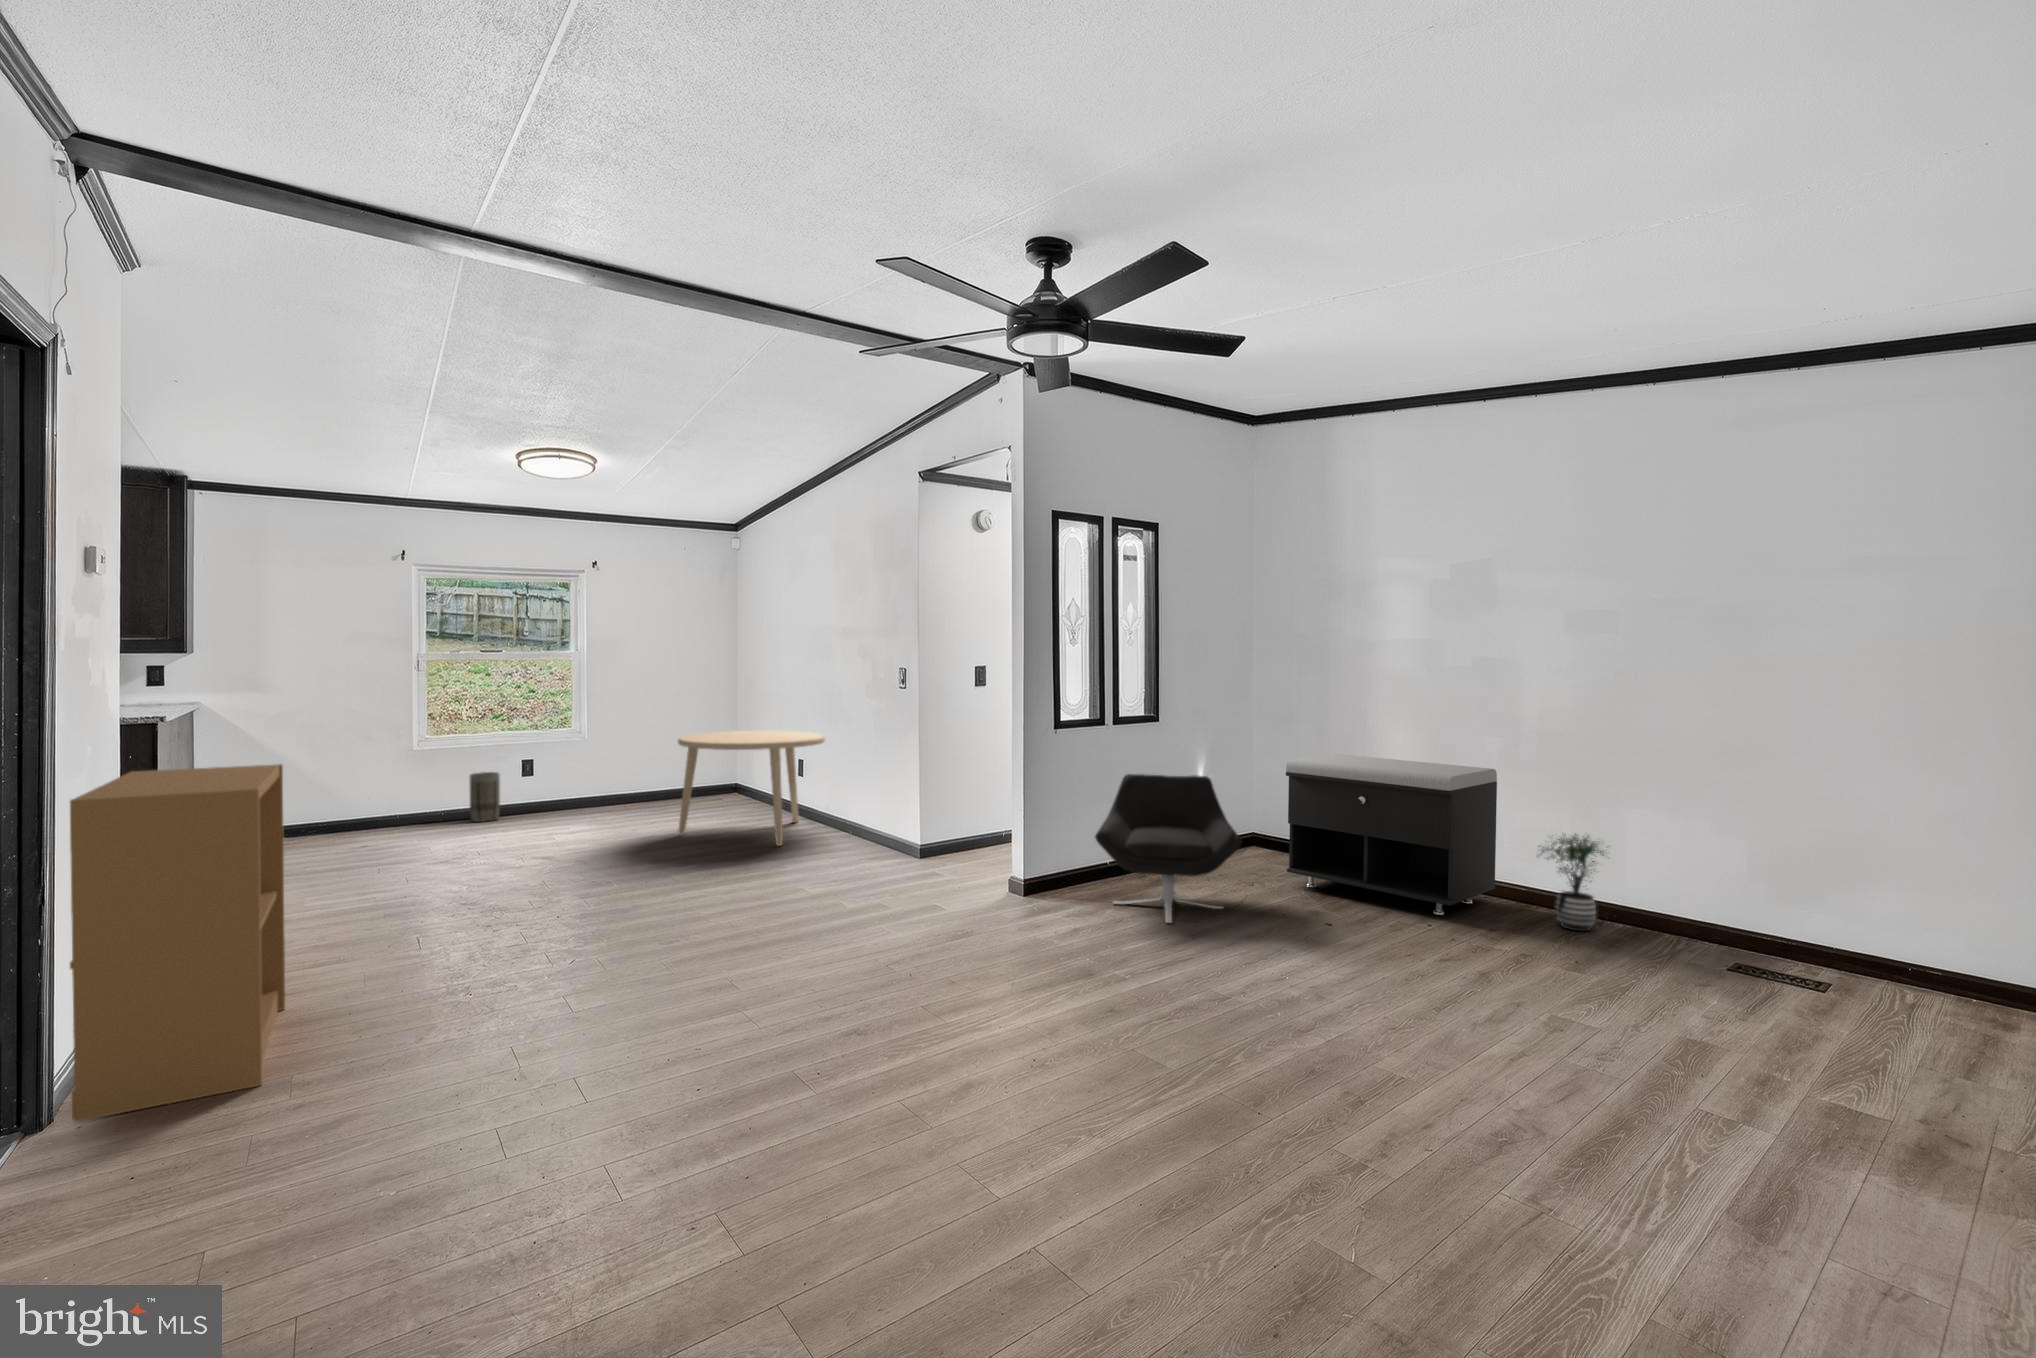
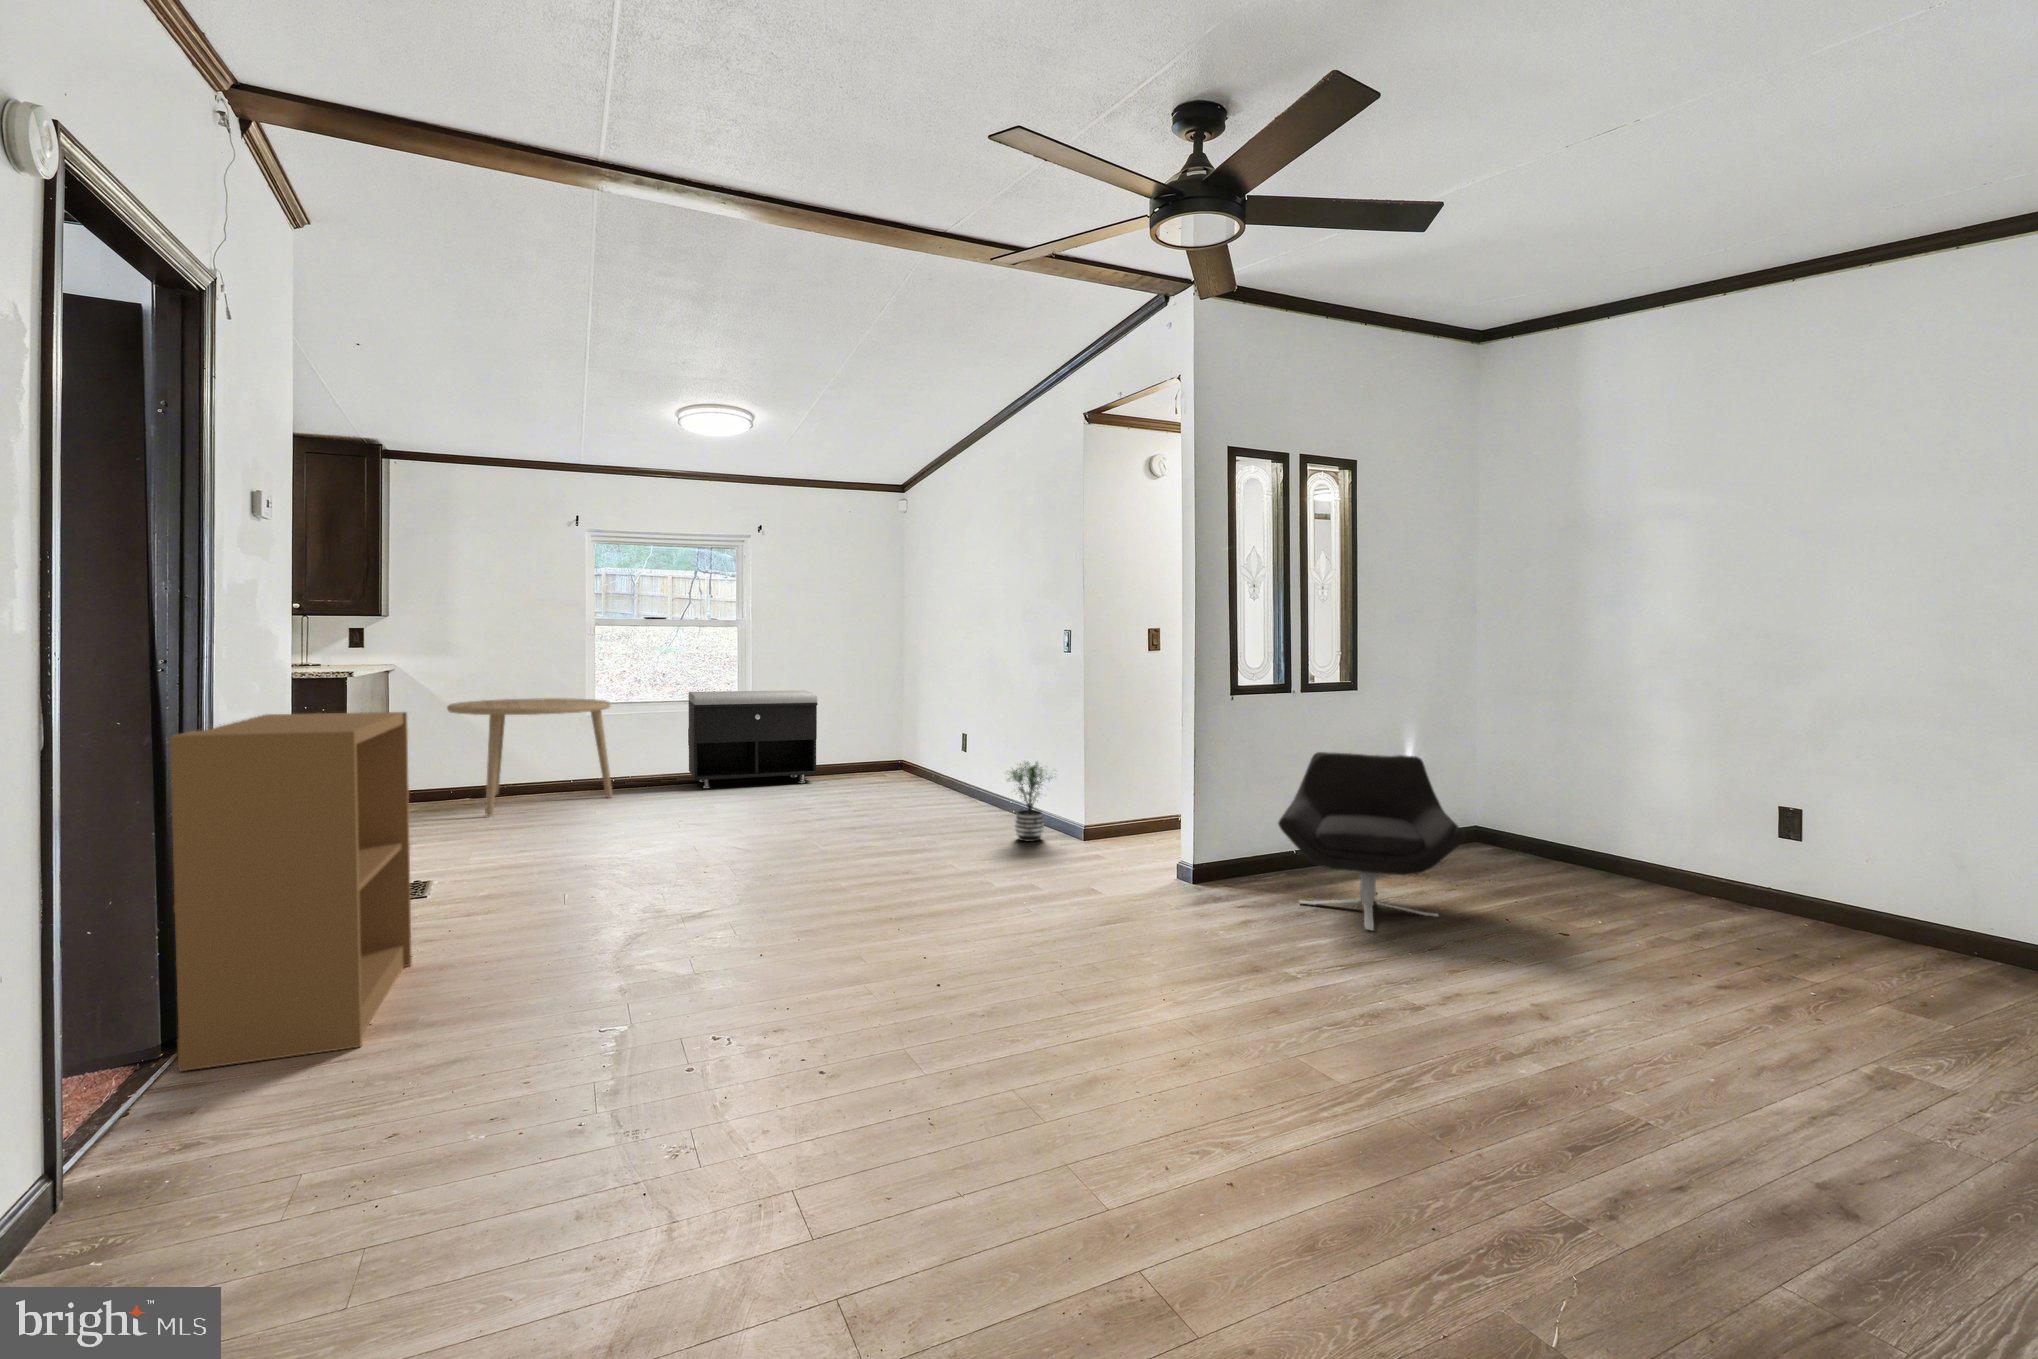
dining table: present [678,731,825,846] -> present [447,698,612,816]
storage bench: present [1286,754,1497,915] -> present [688,690,818,788]
basket: present [470,772,500,822] -> none [635,739,663,787]
potted plant: present [1538,833,1610,931] -> present [1007,762,1053,841]

